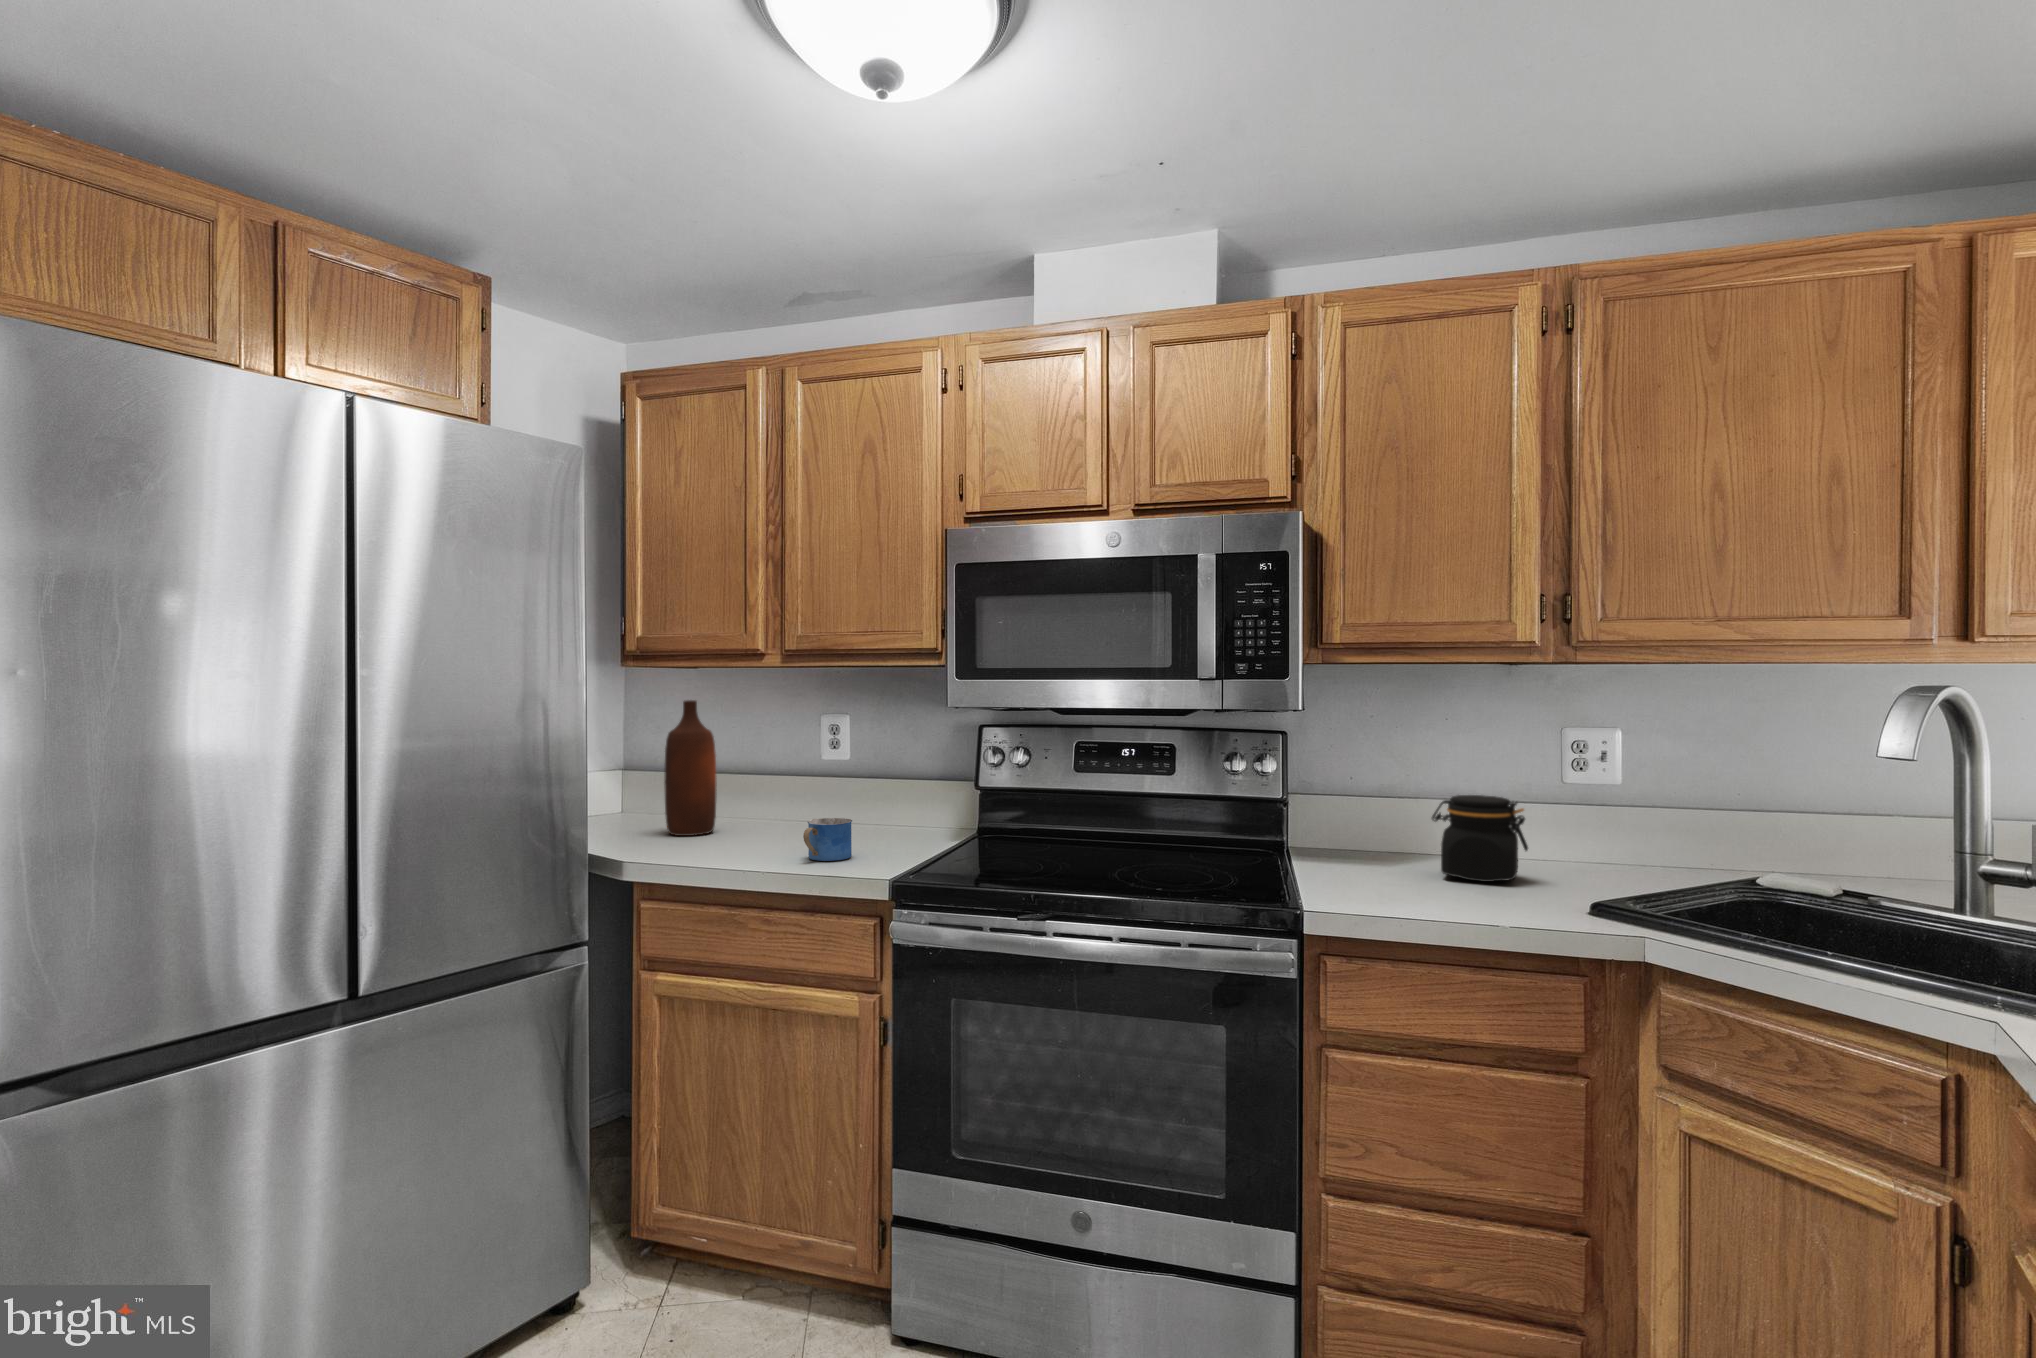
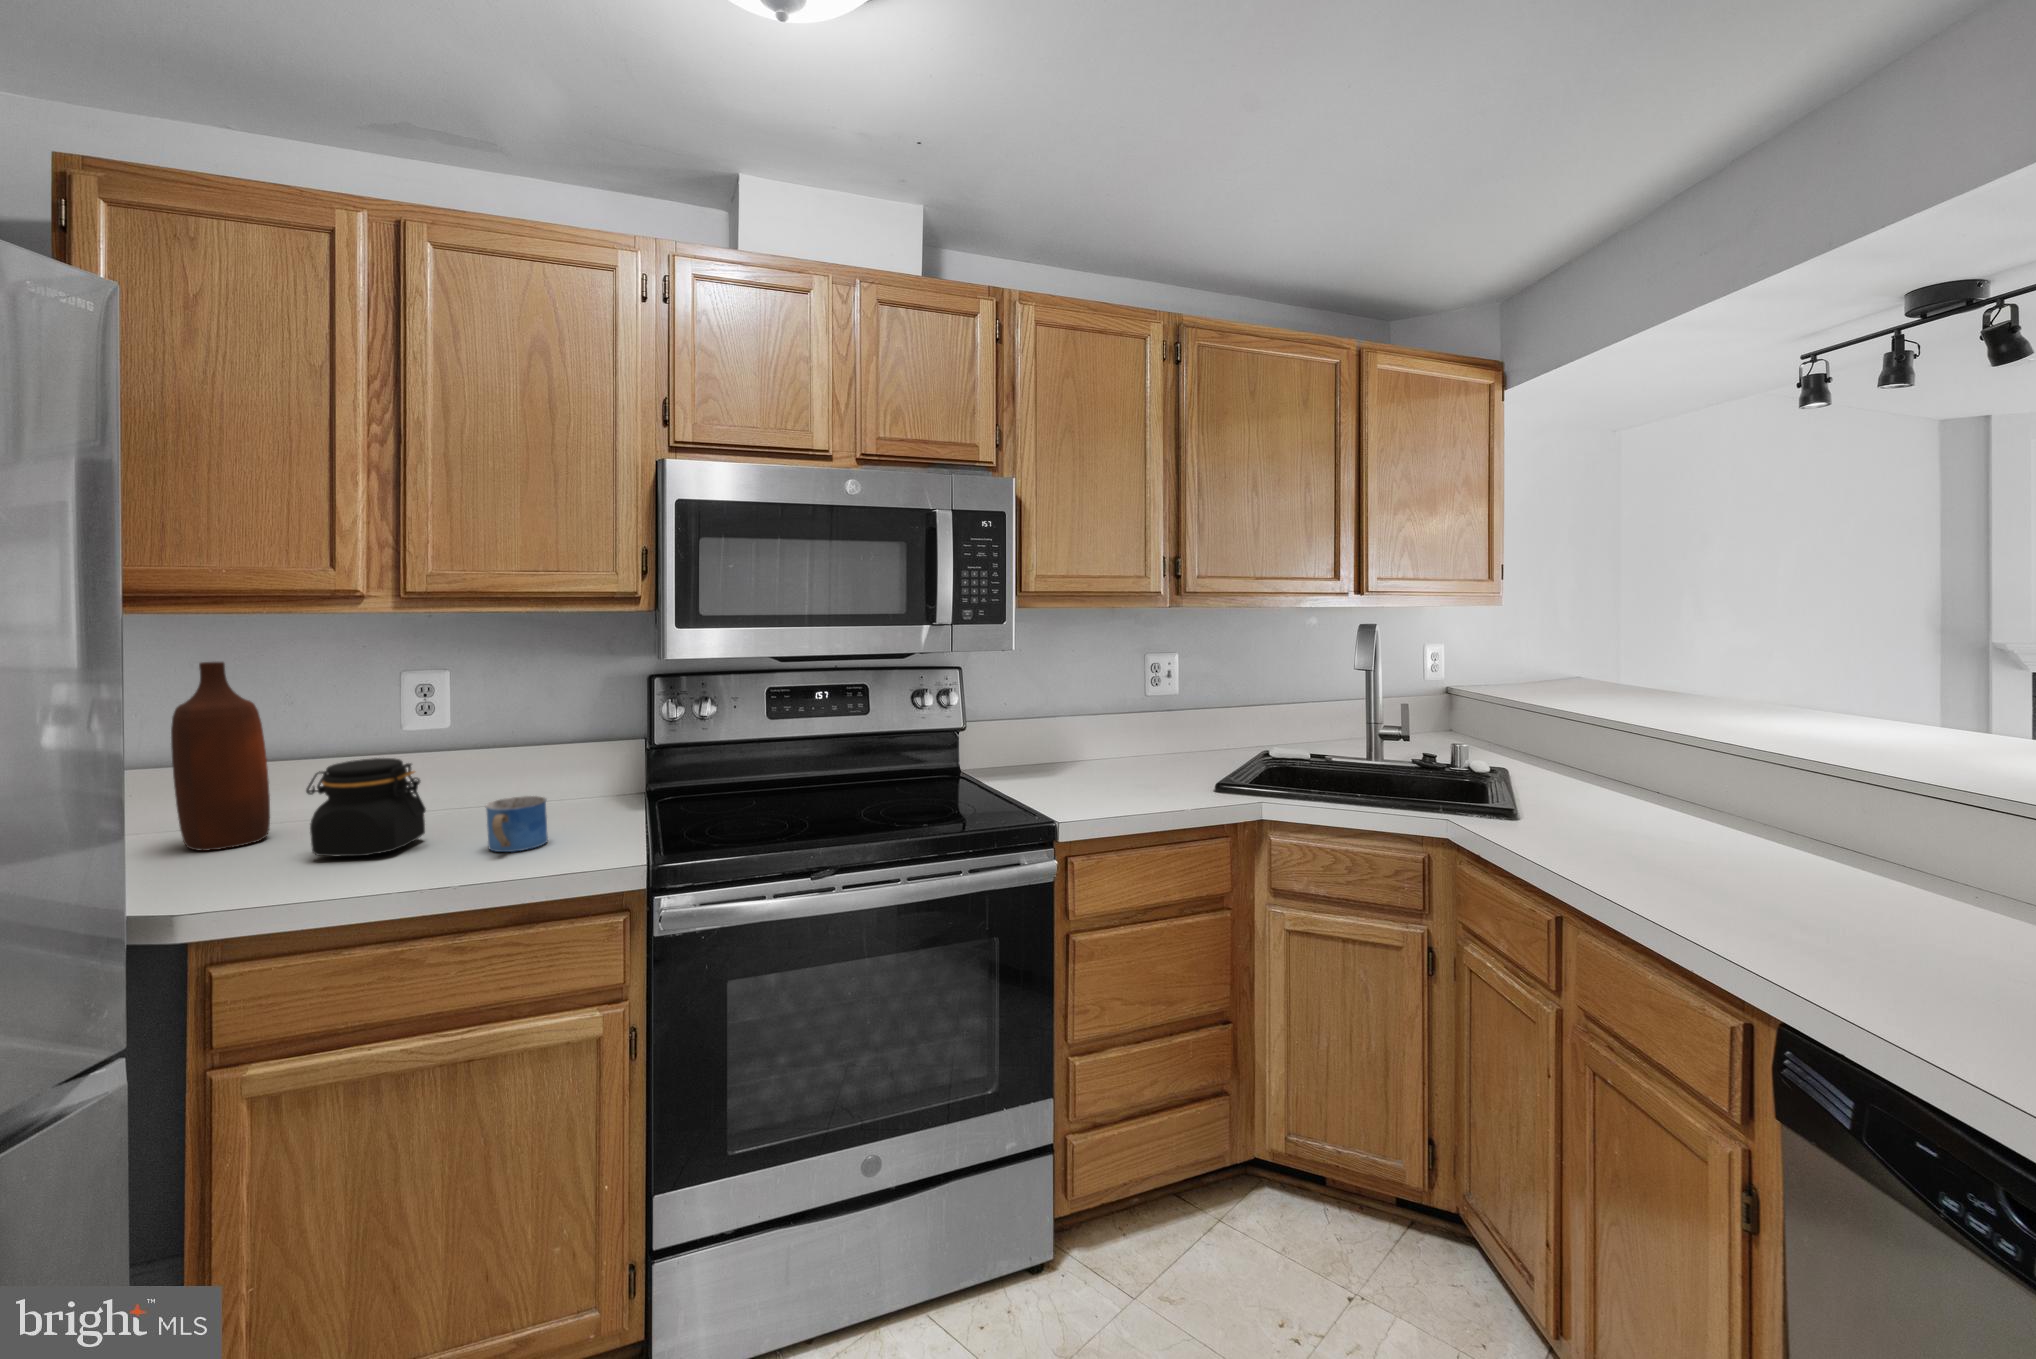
jar: present [1432,795,1528,882] -> present [306,758,426,856]

